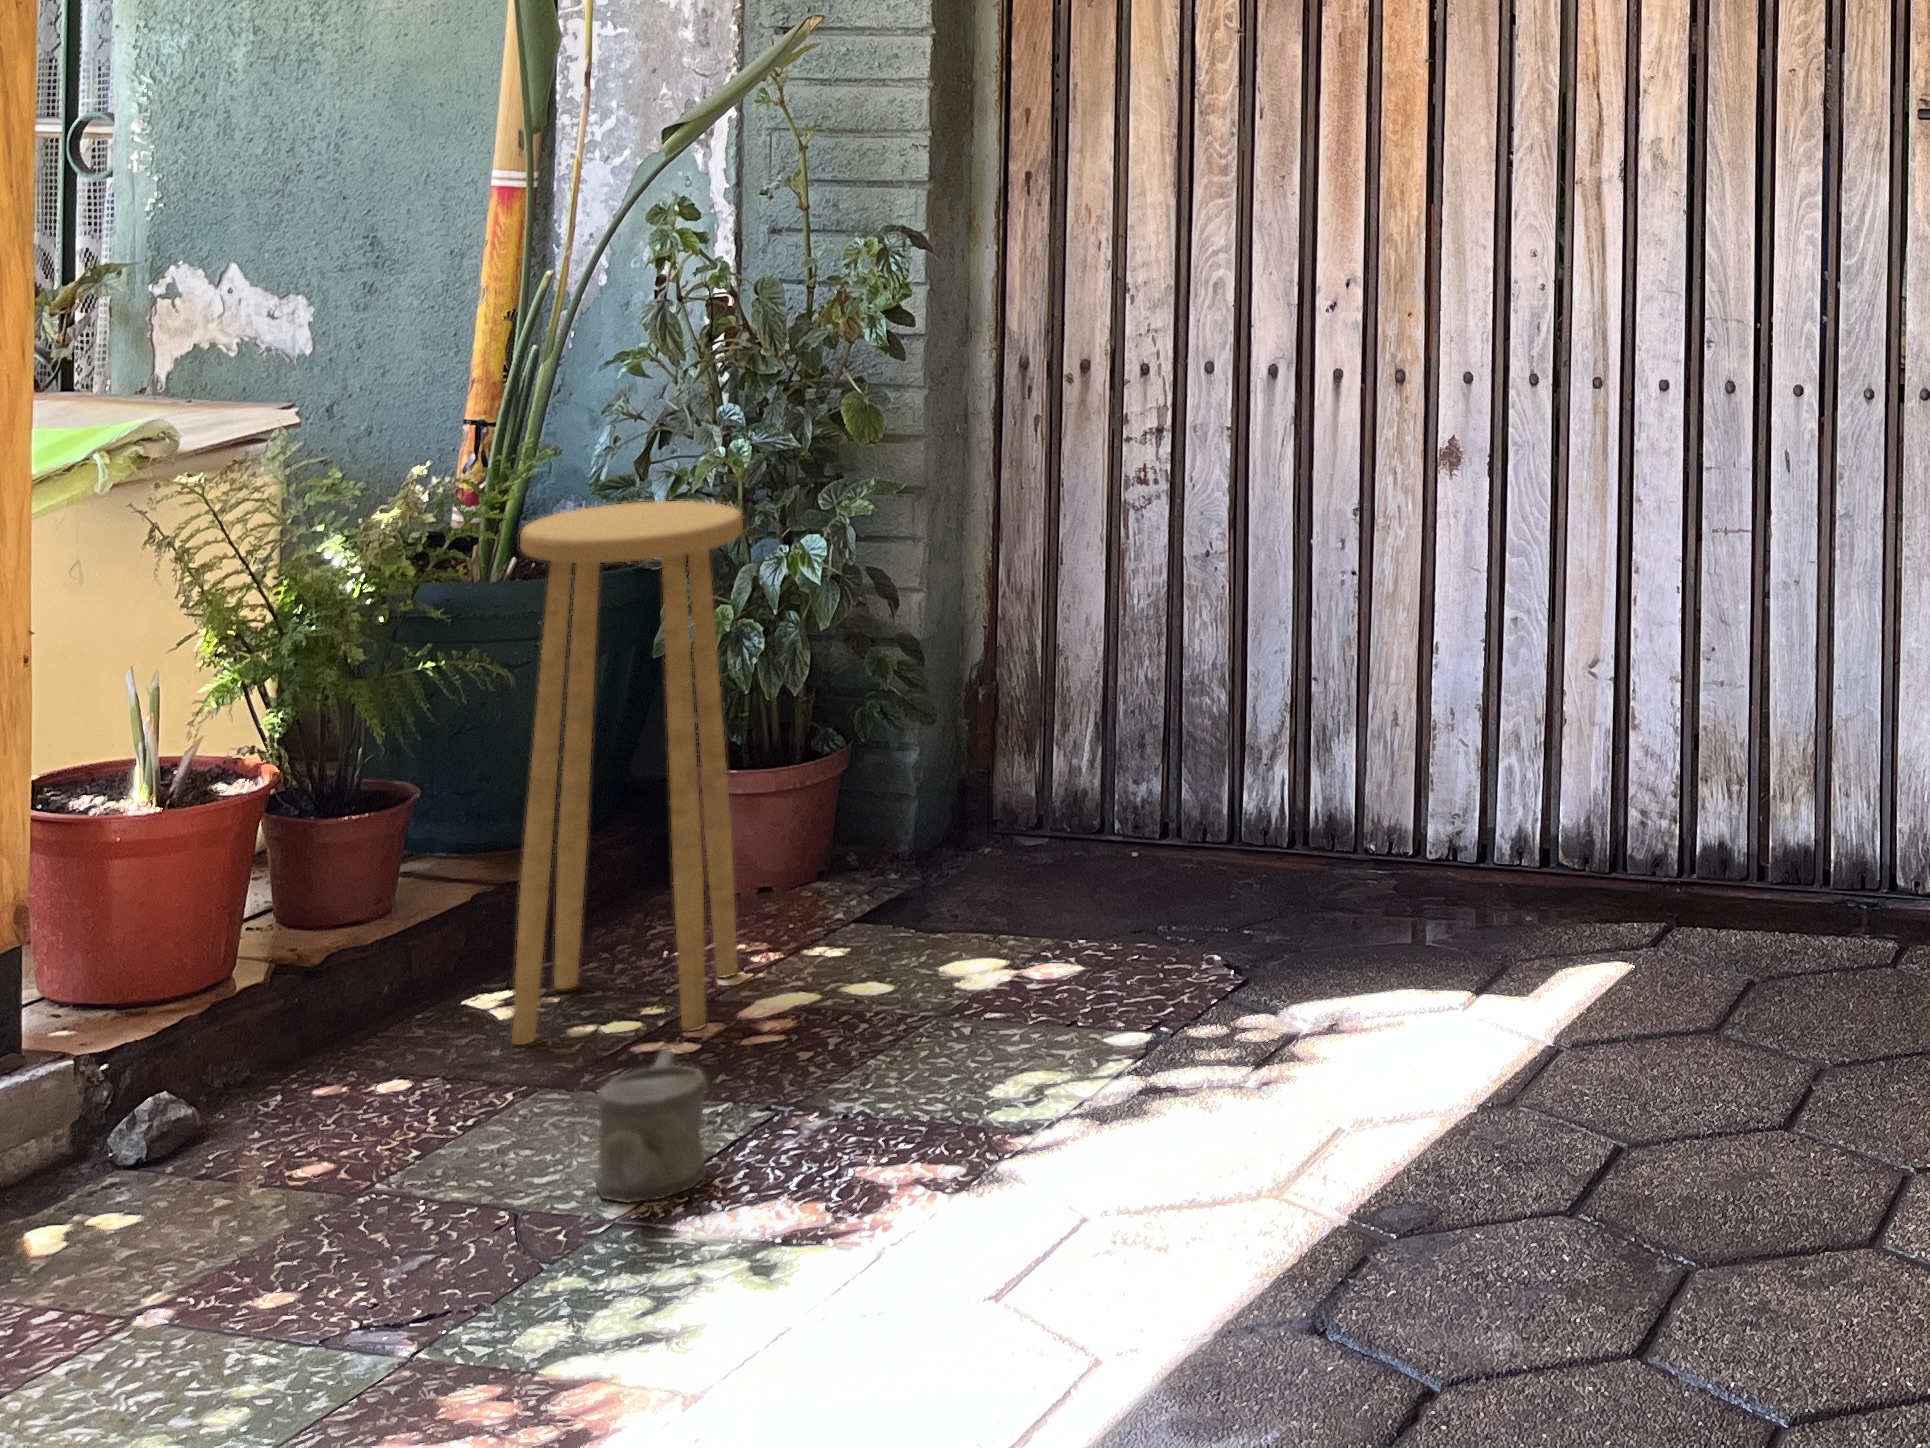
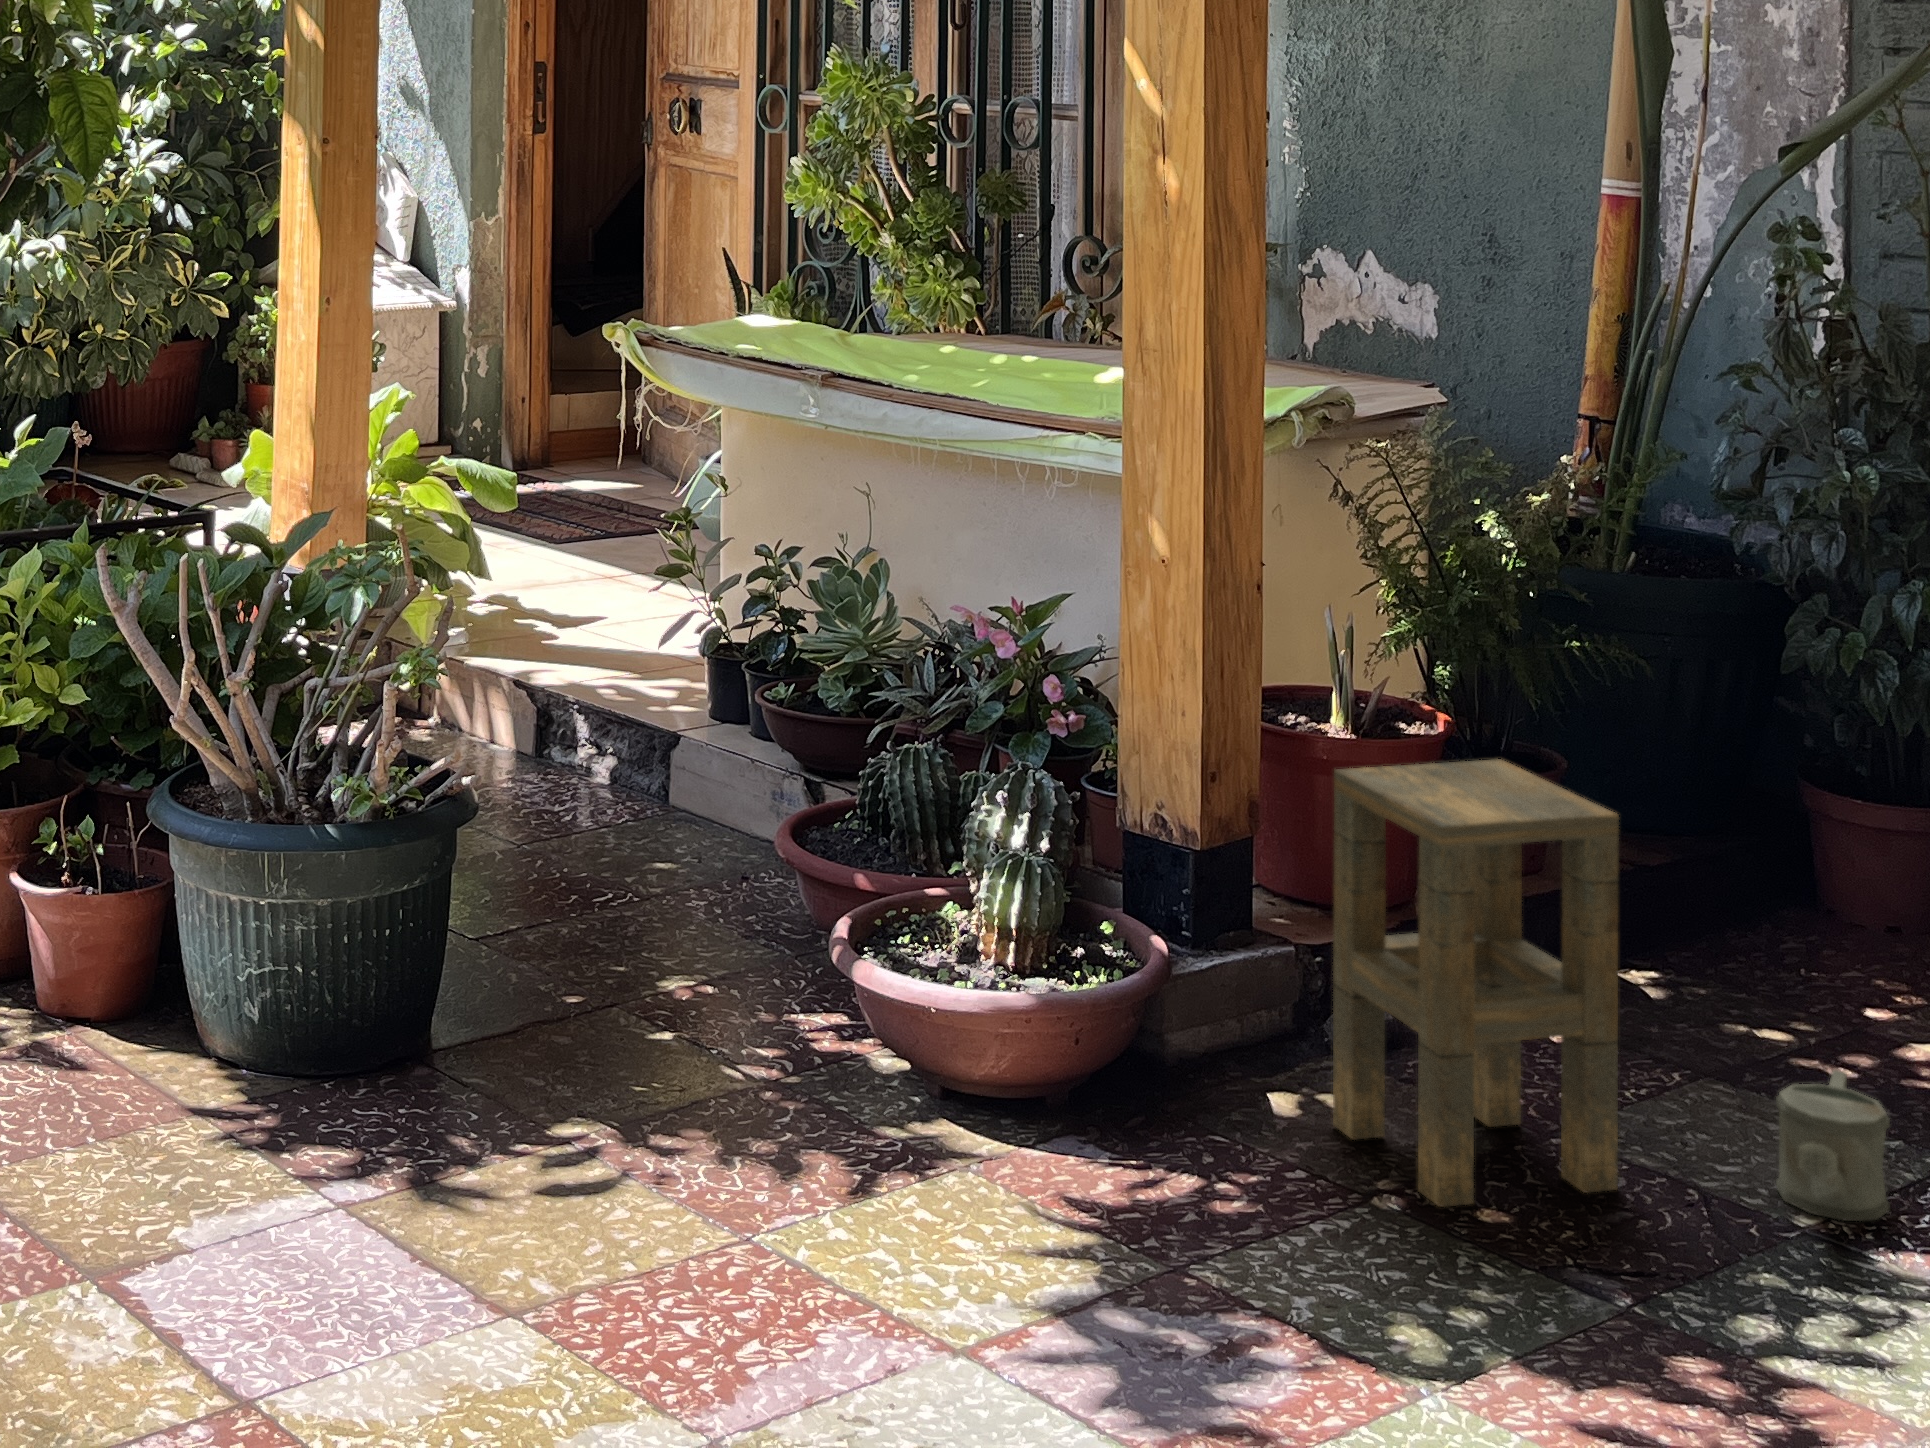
stool: present [512,501,743,1045] -> none [1661,513,1882,1055]
side table: none [82,814,423,1332] -> present [1333,759,1619,1207]

